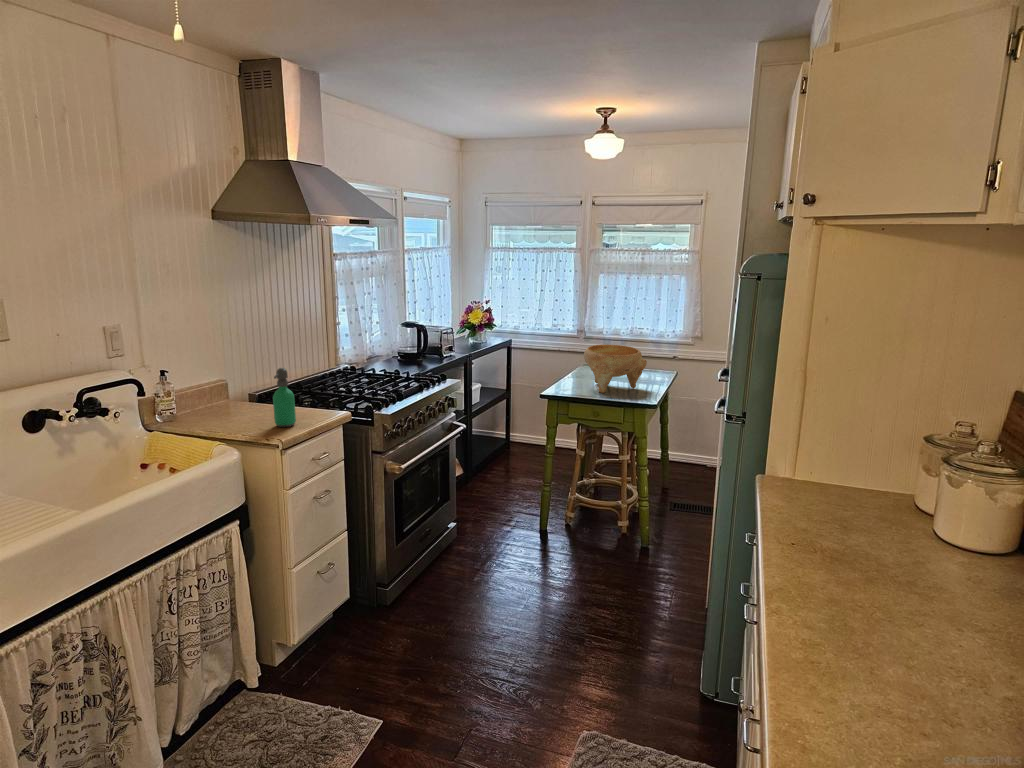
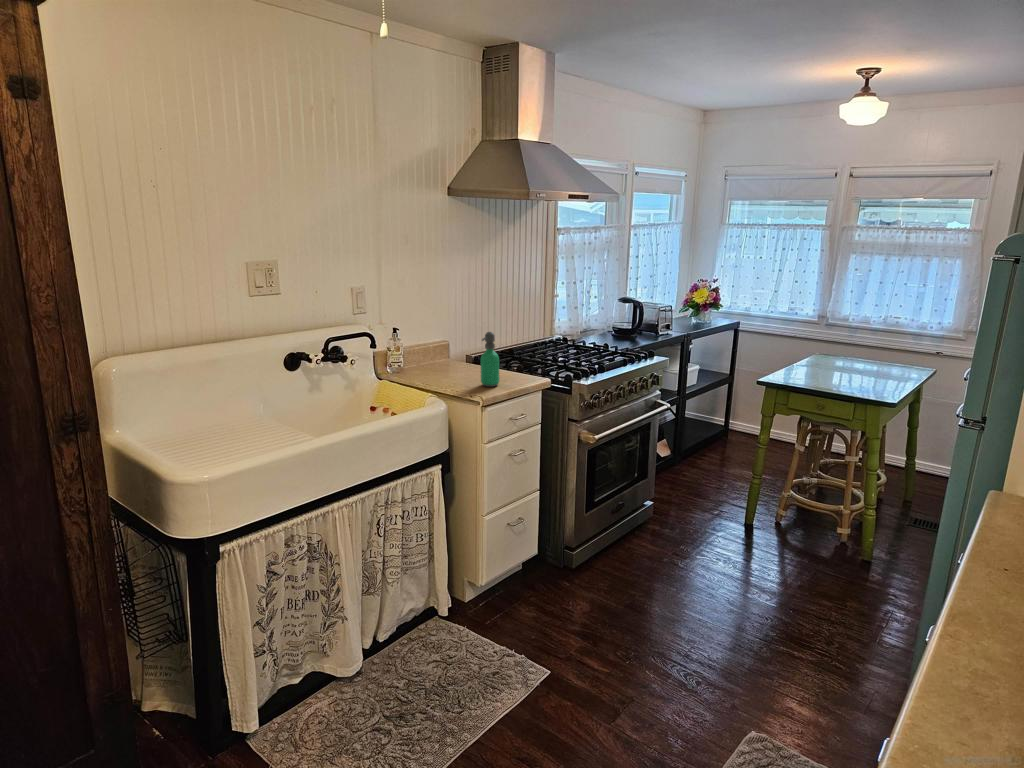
decorative bowl: present [584,344,647,393] -> none [814,330,893,384]

